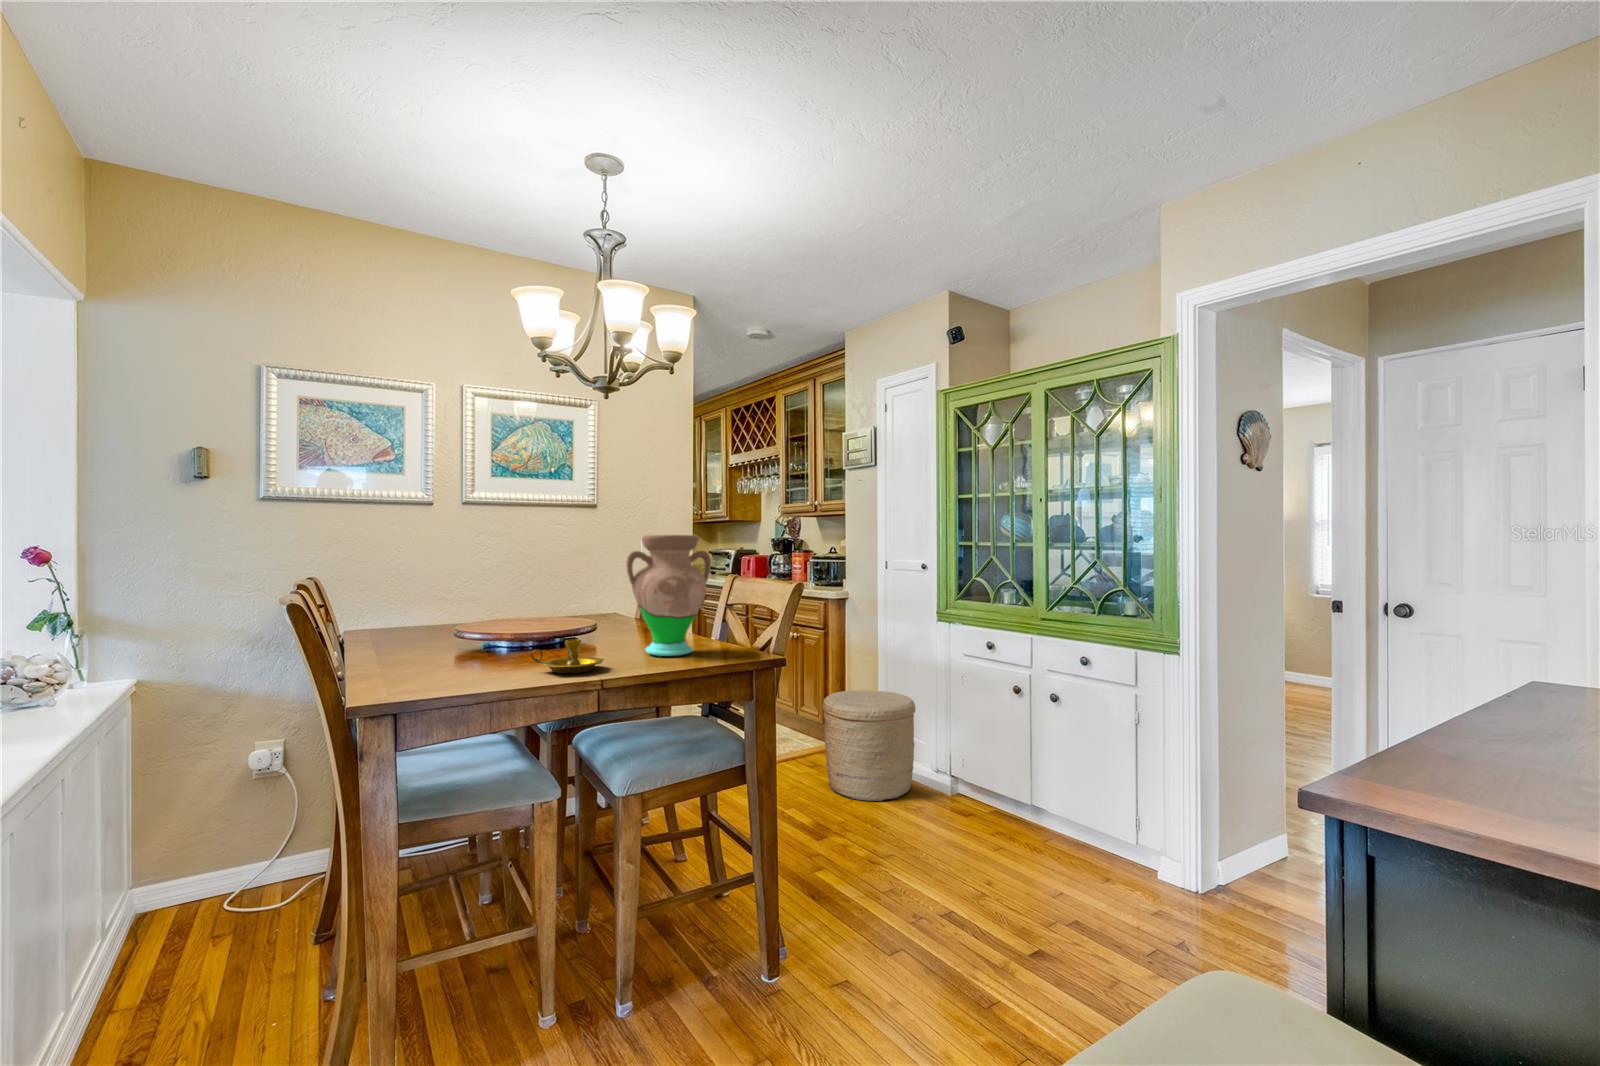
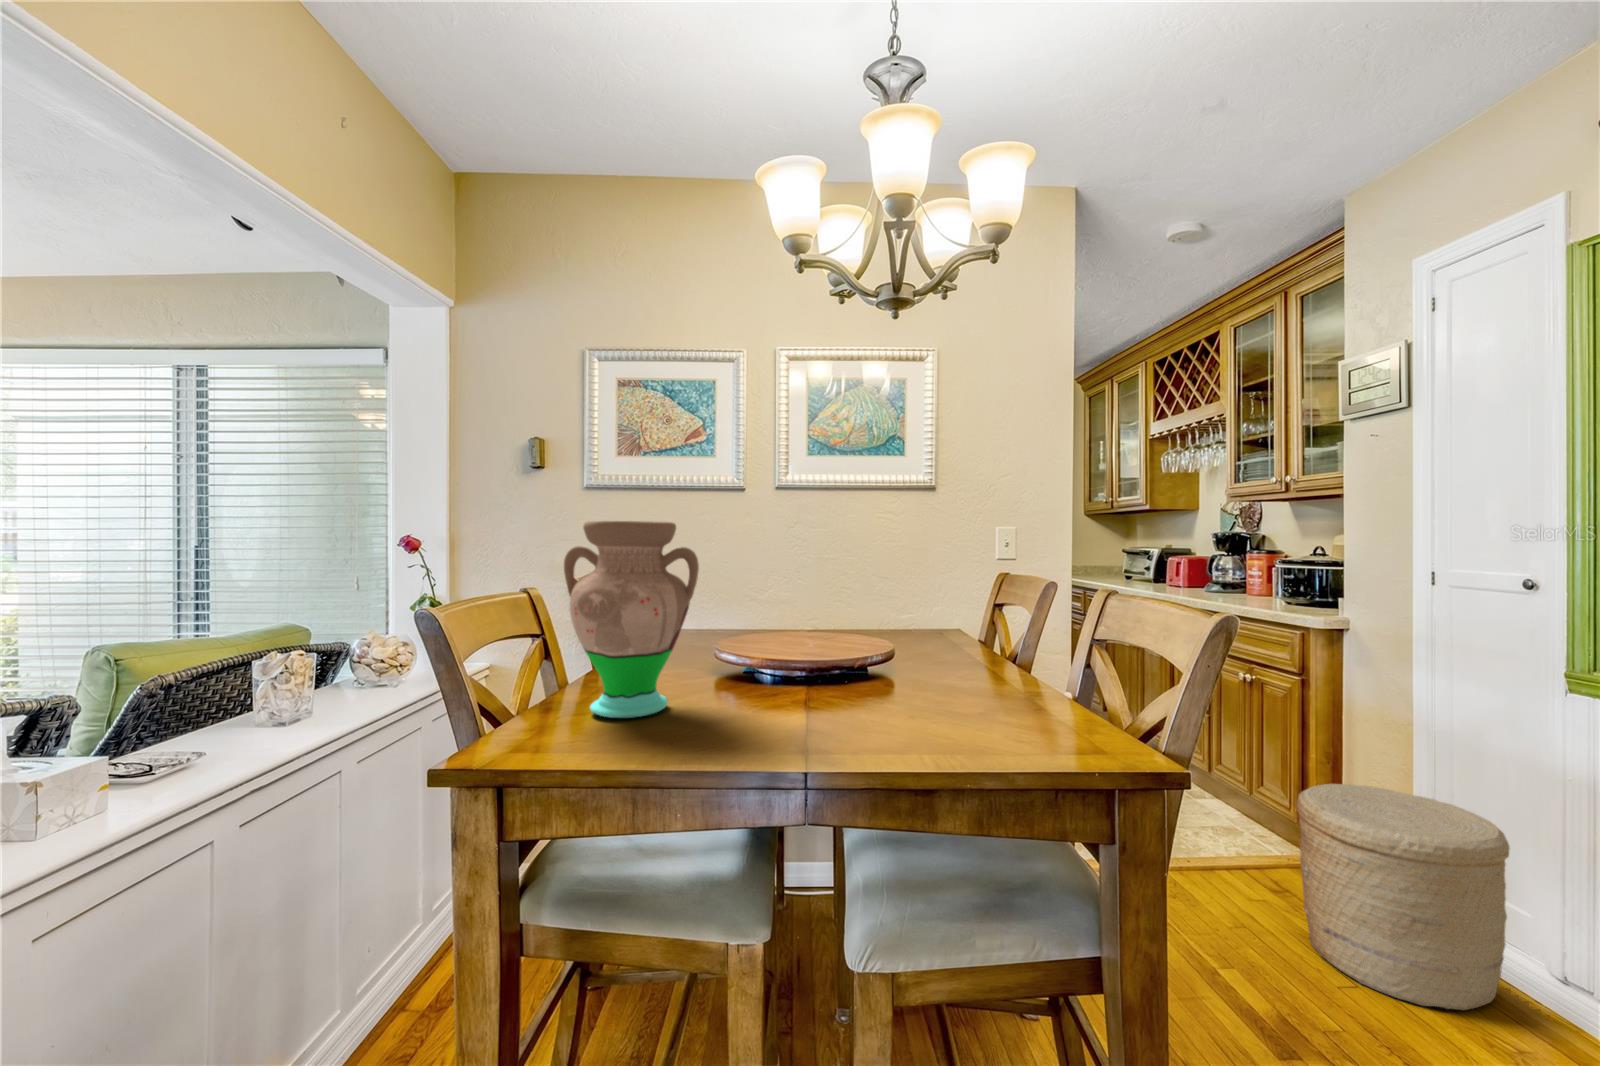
vase: present [626,535,711,656] -> present [564,521,699,718]
candlestick: present [531,639,604,674] -> none [727,686,836,748]

